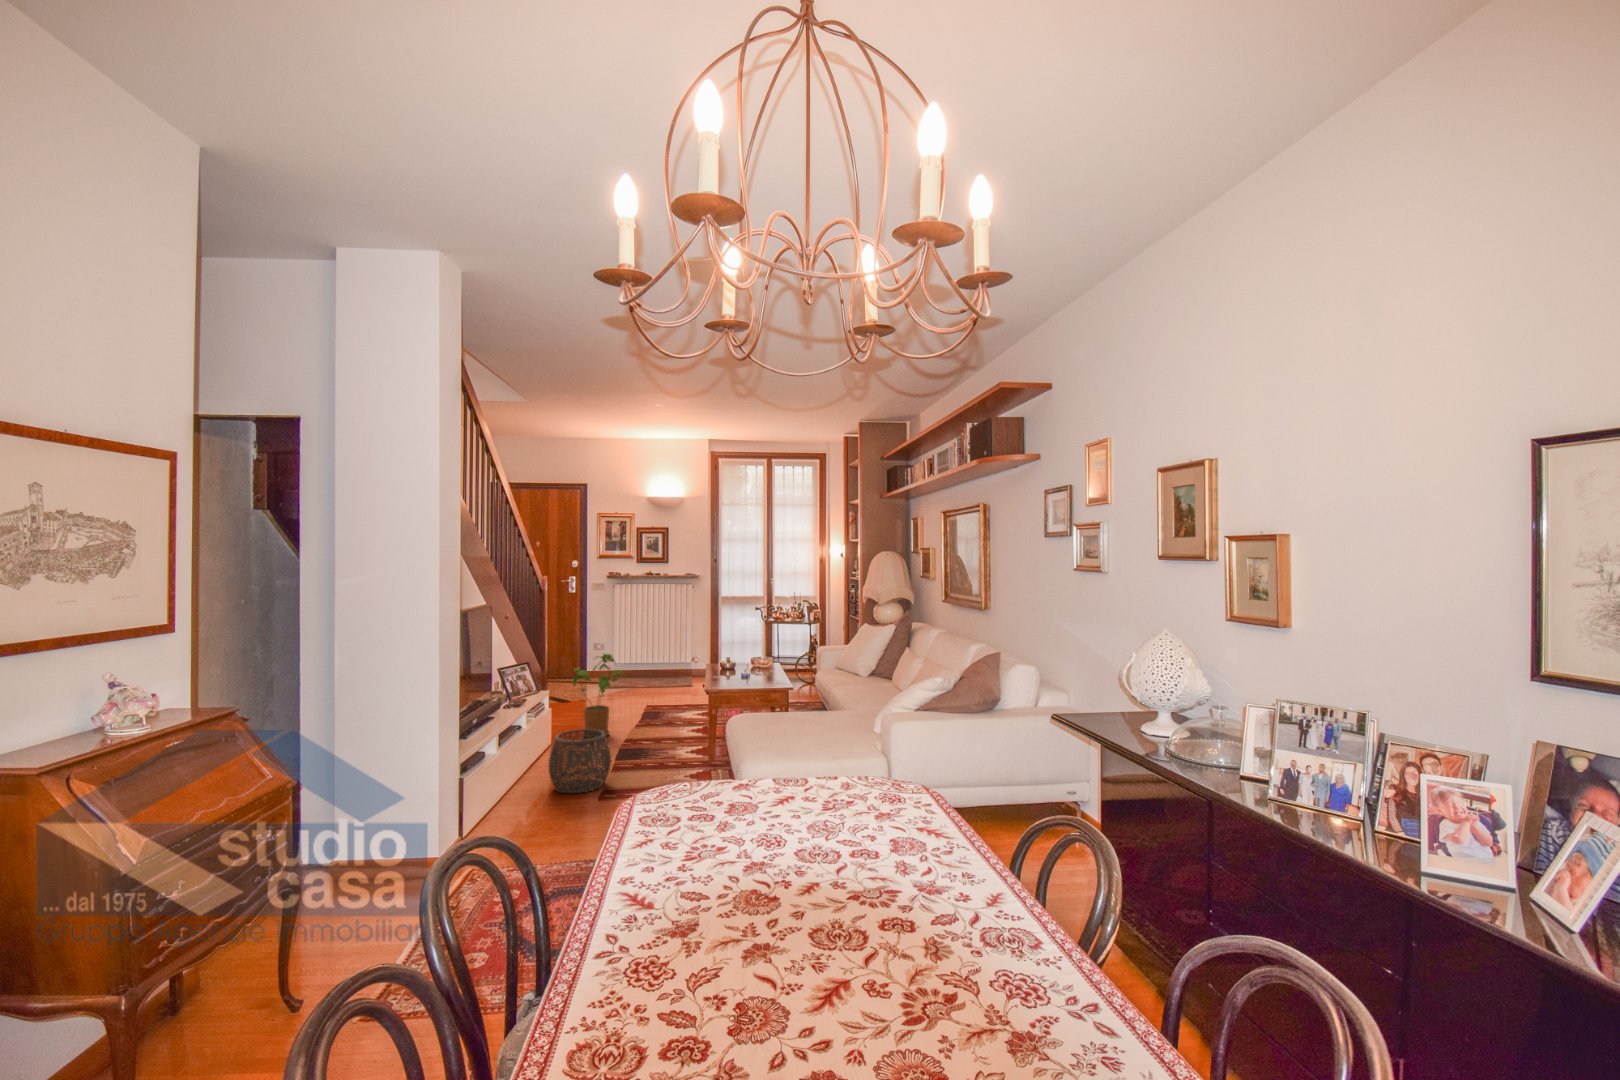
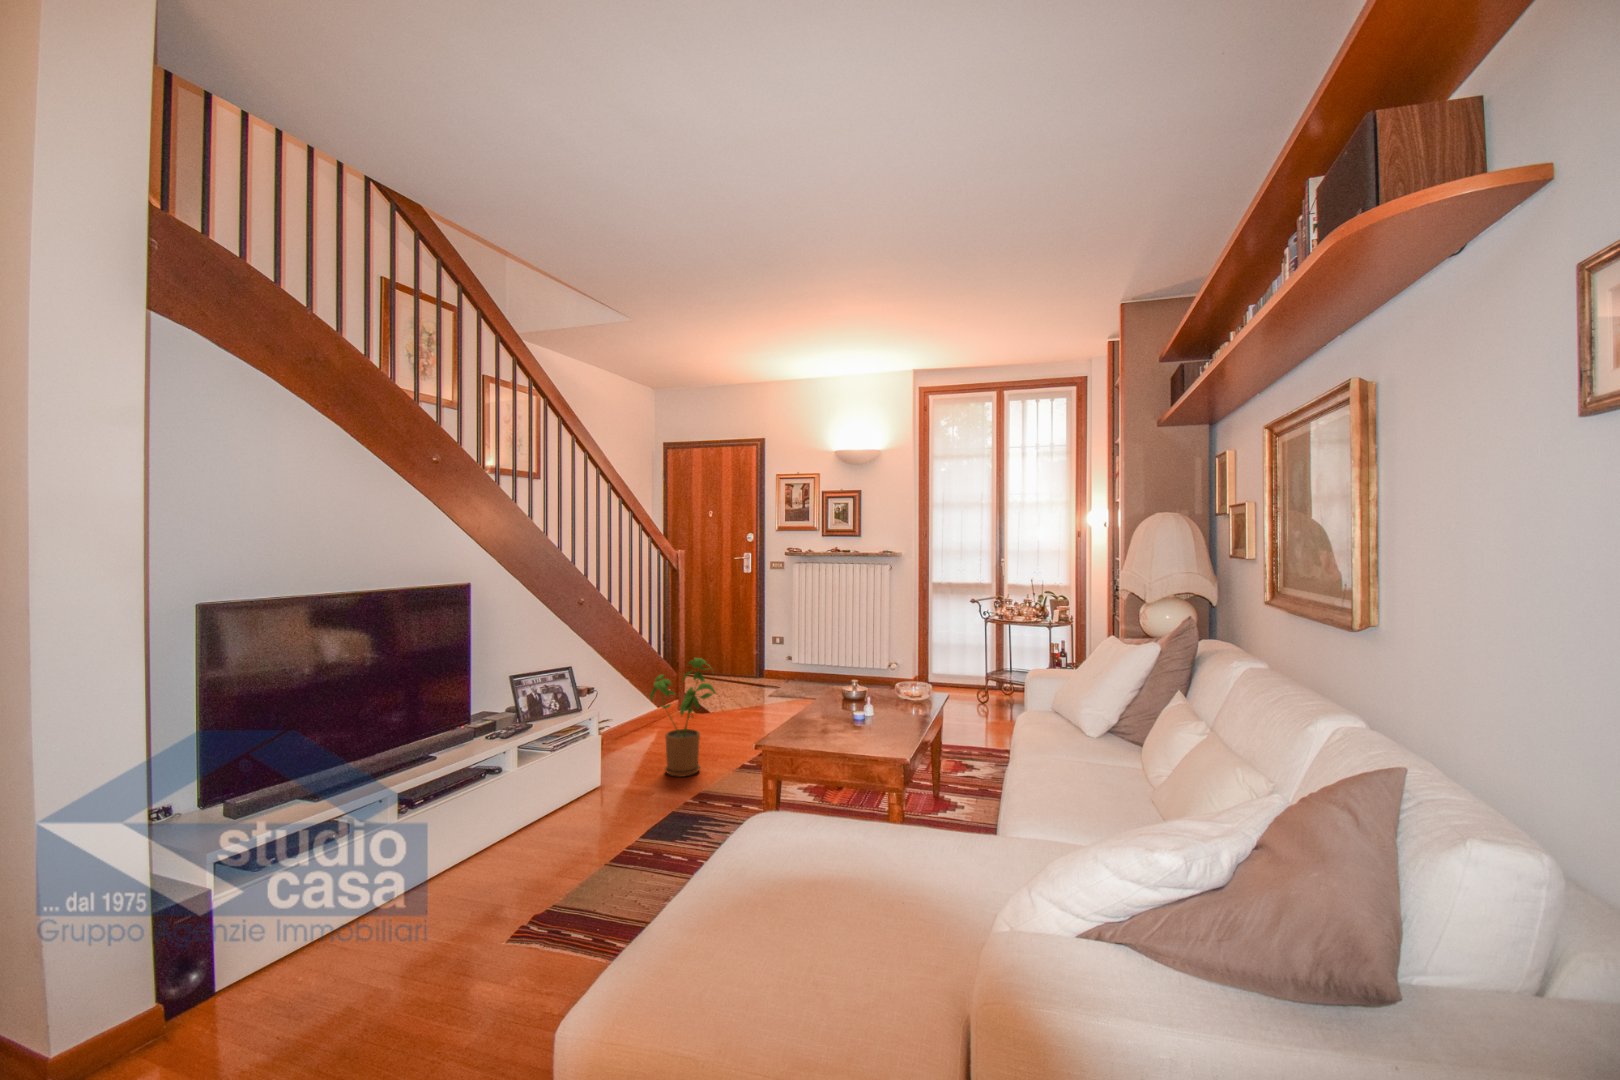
woven basket: present [548,729,611,794] -> none [501,781,603,893]

